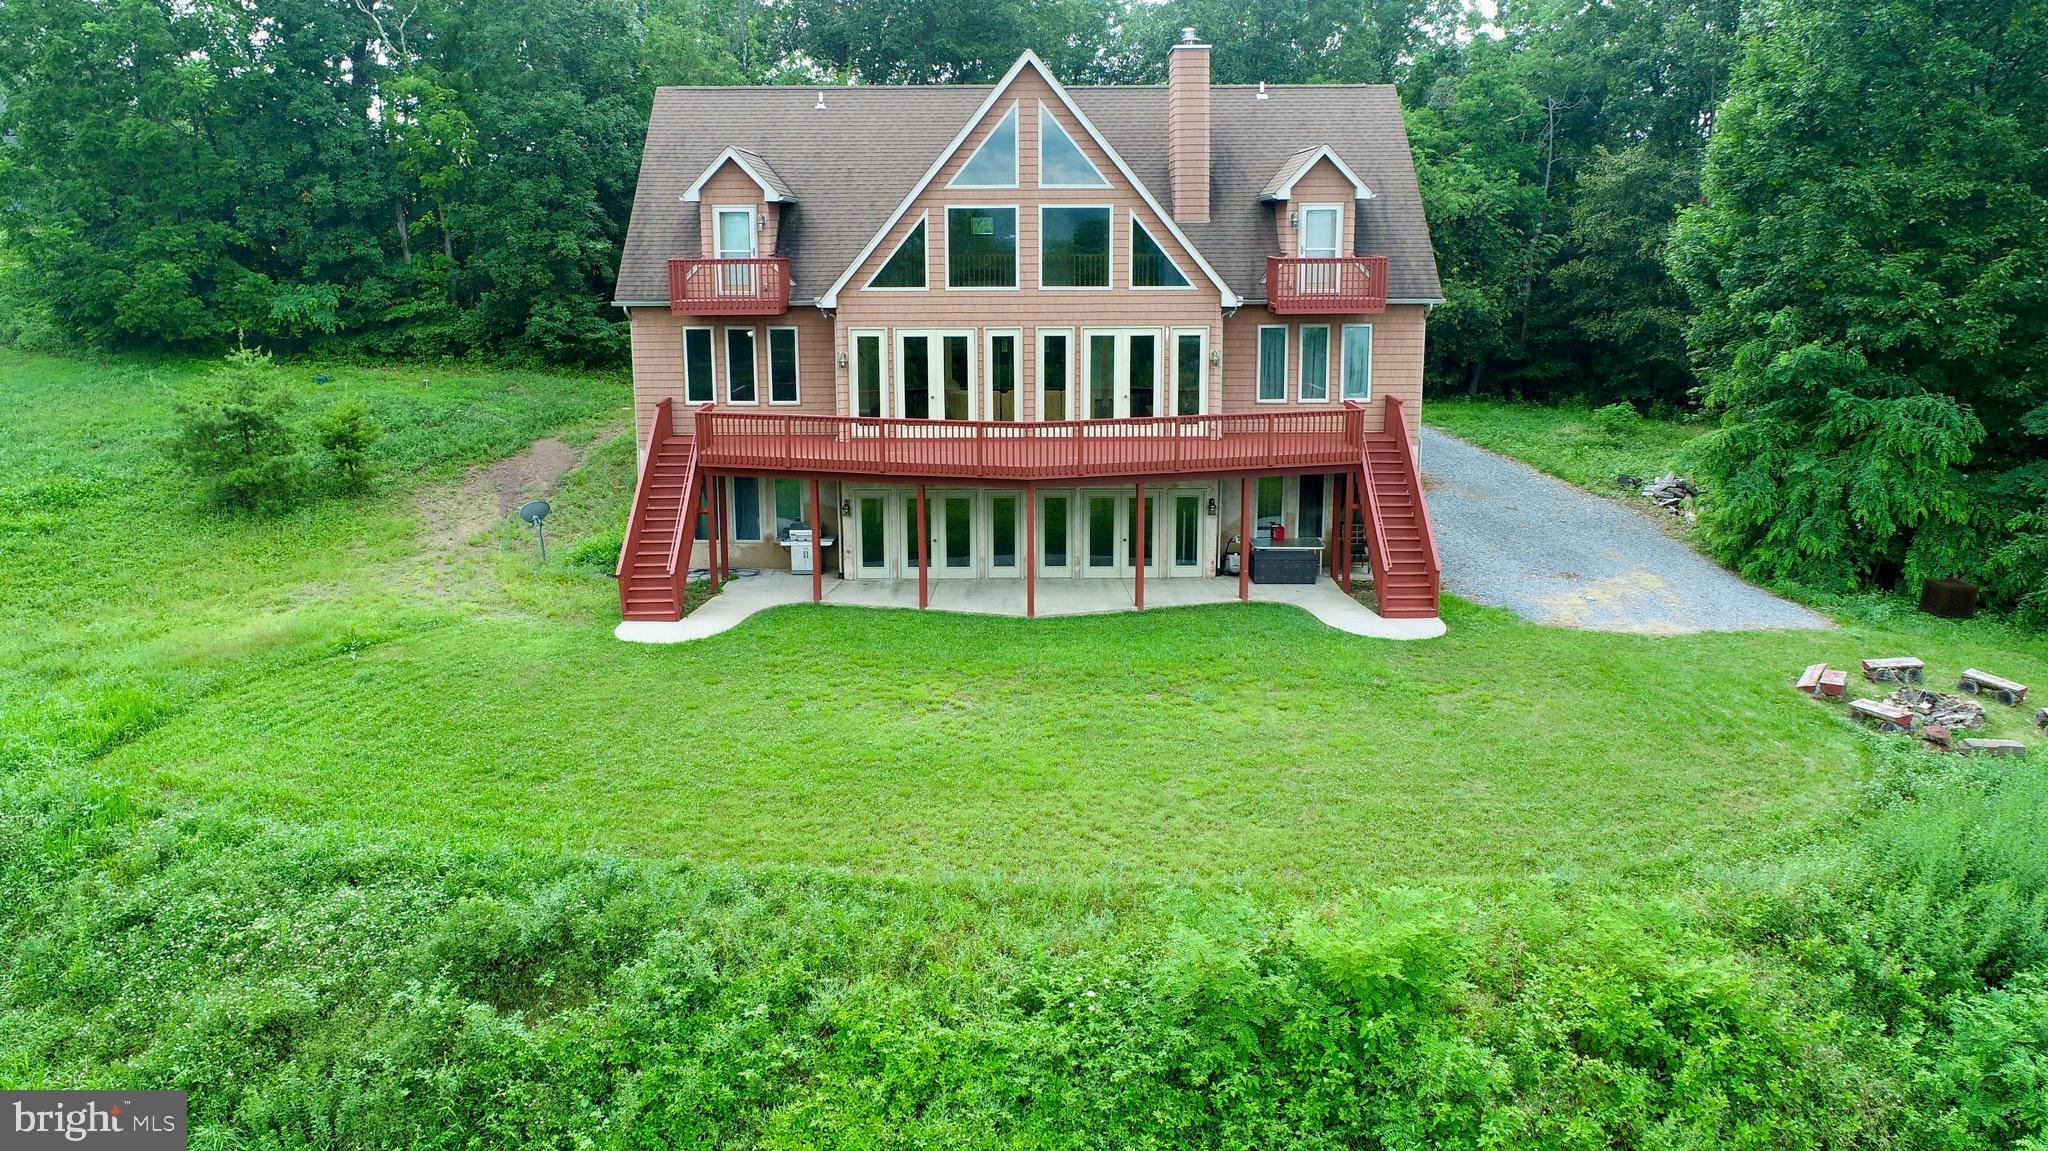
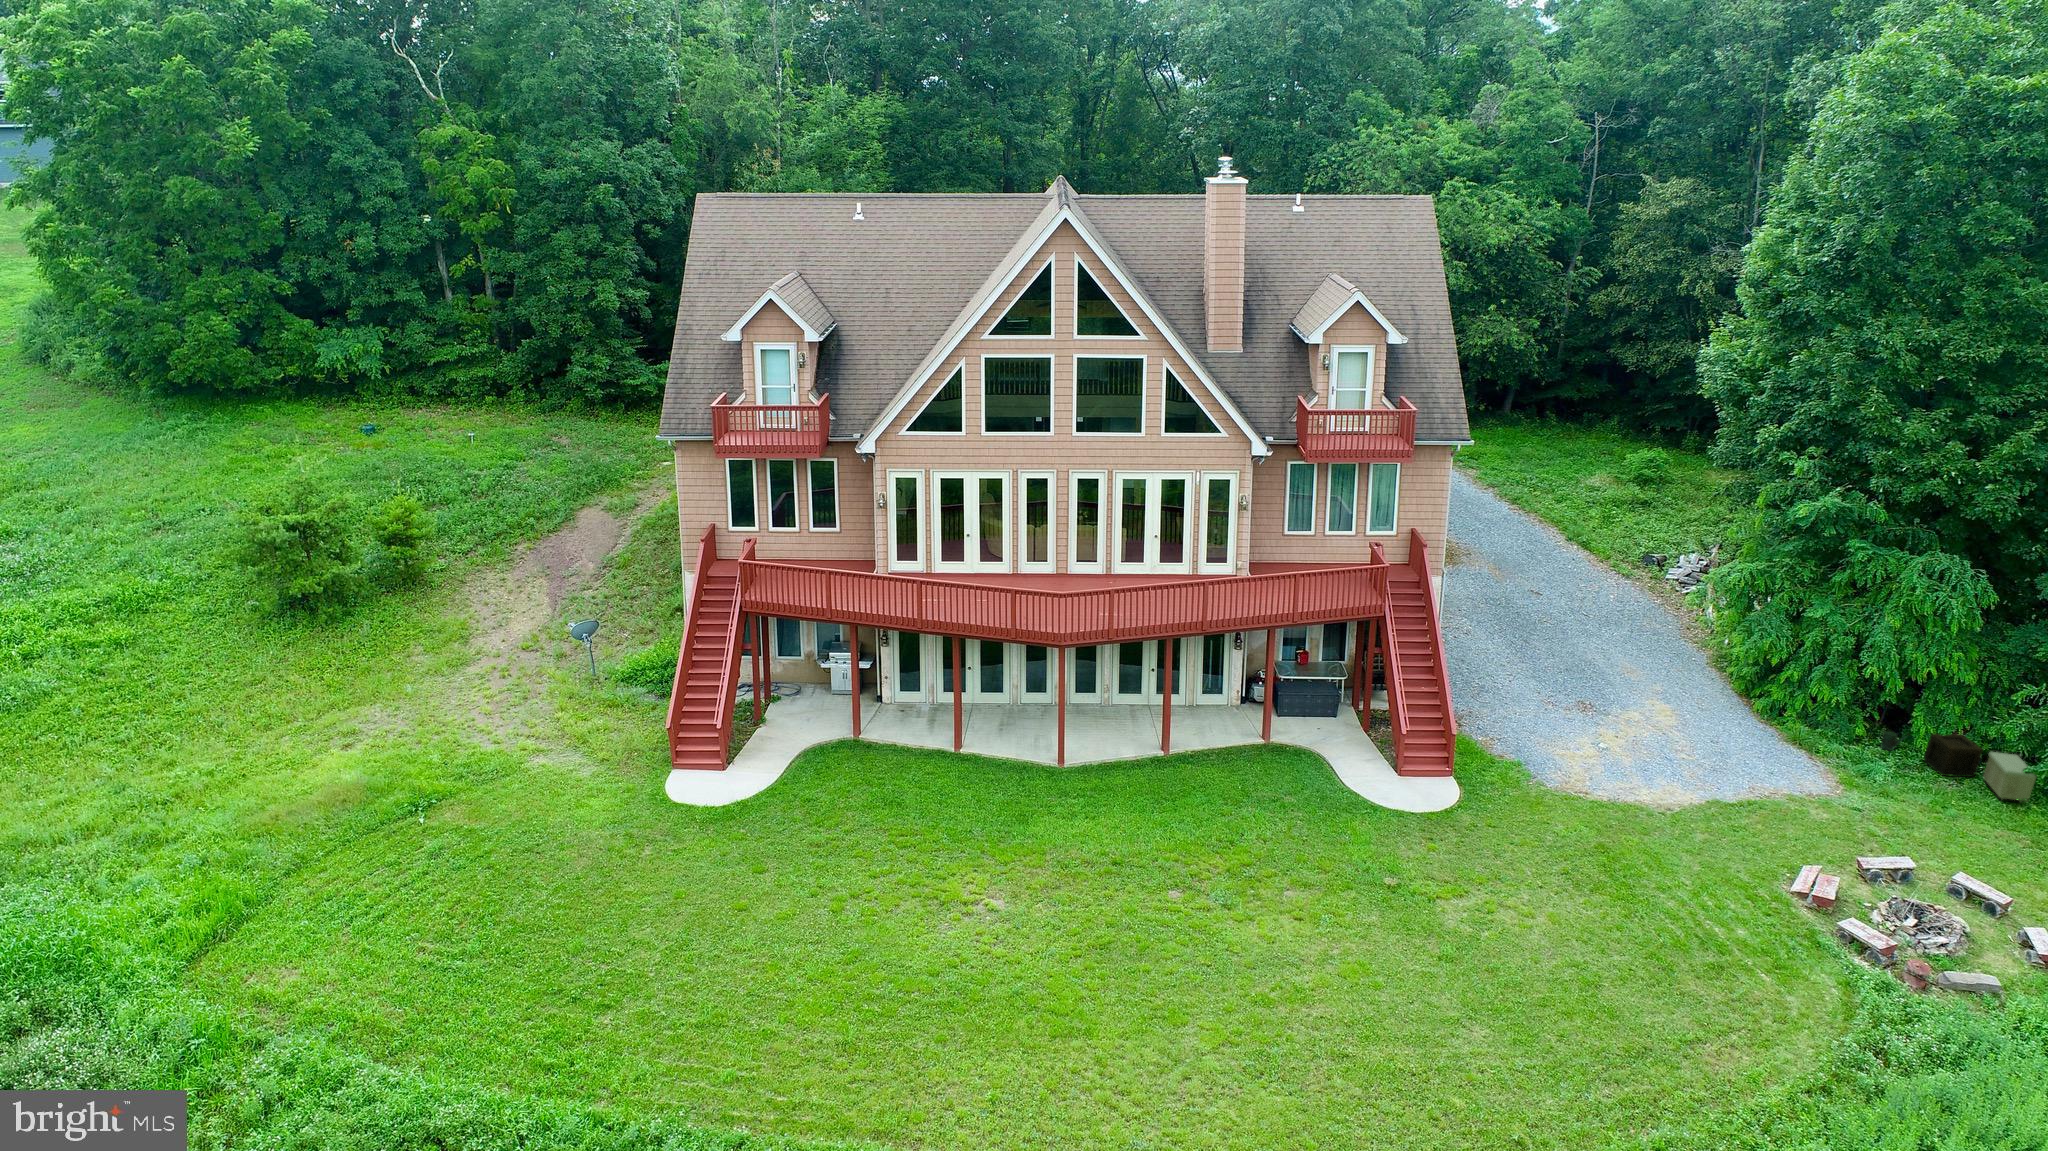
watering can: none [1870,582,1903,601] -> present [1881,731,1908,751]
storage bench: none [1980,588,2037,634] -> present [1983,752,2036,801]

